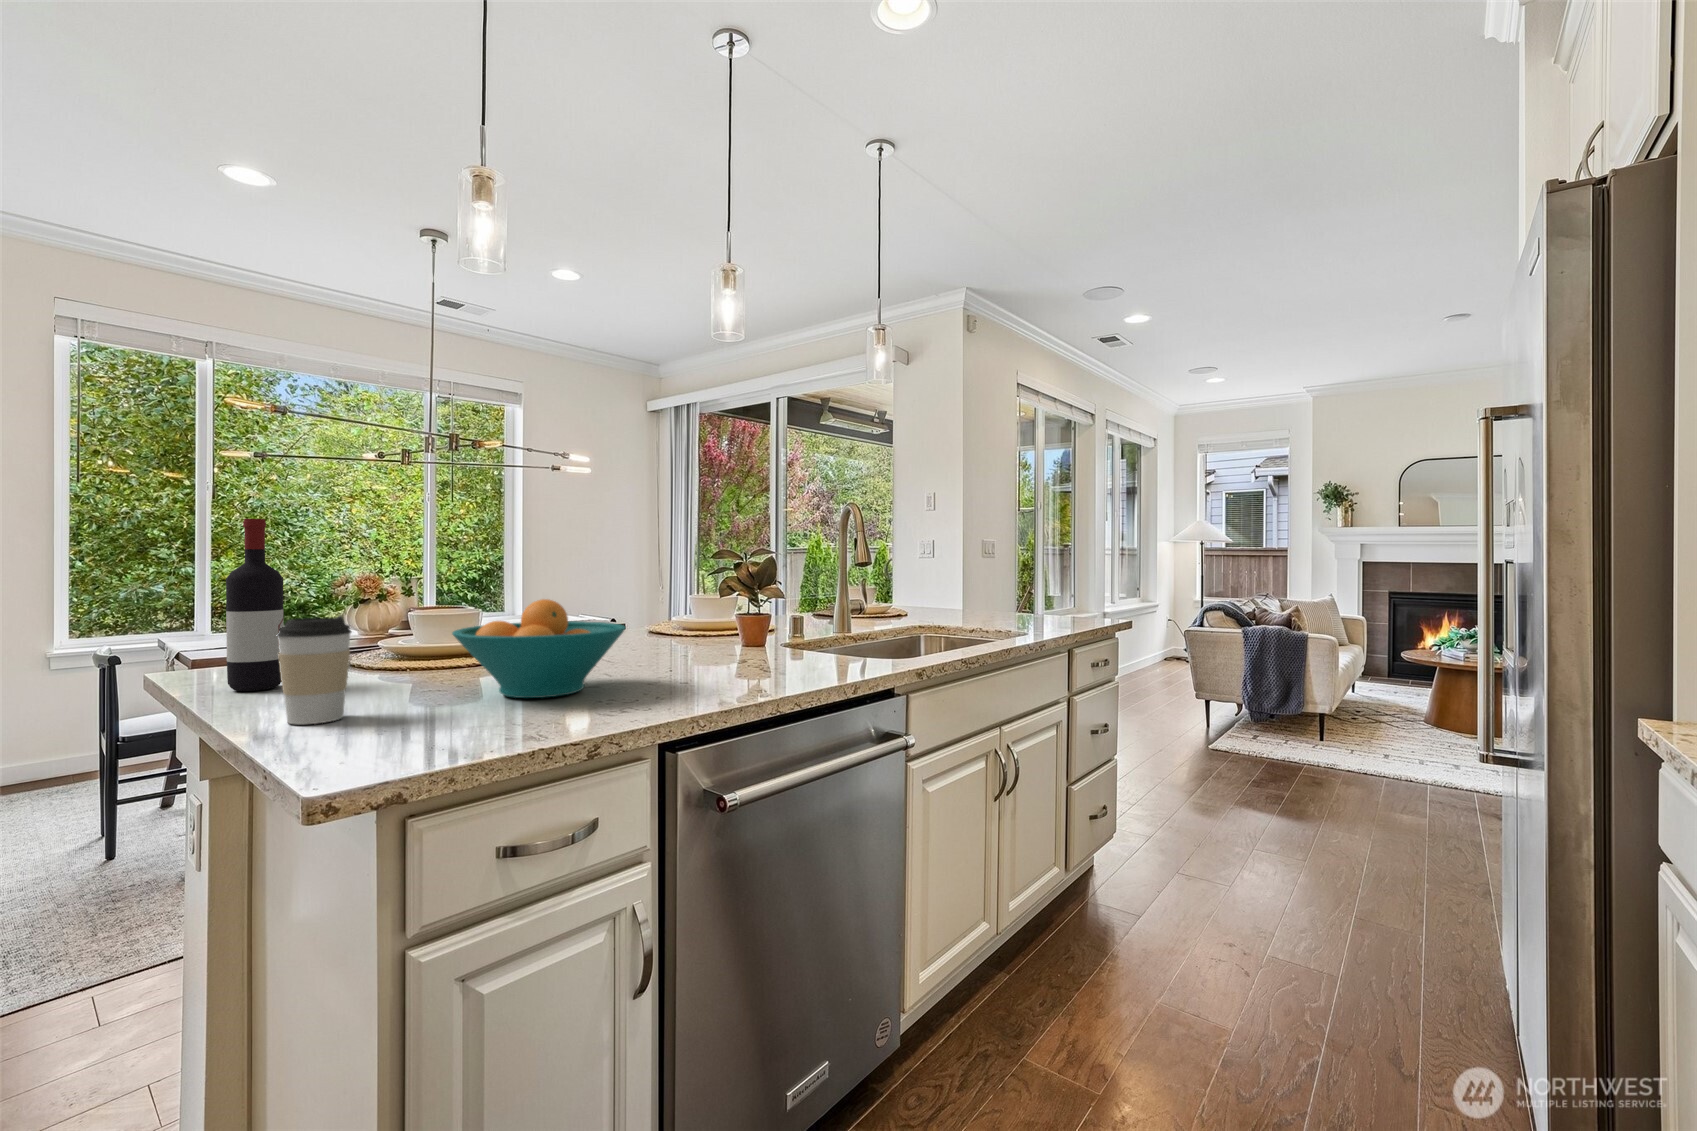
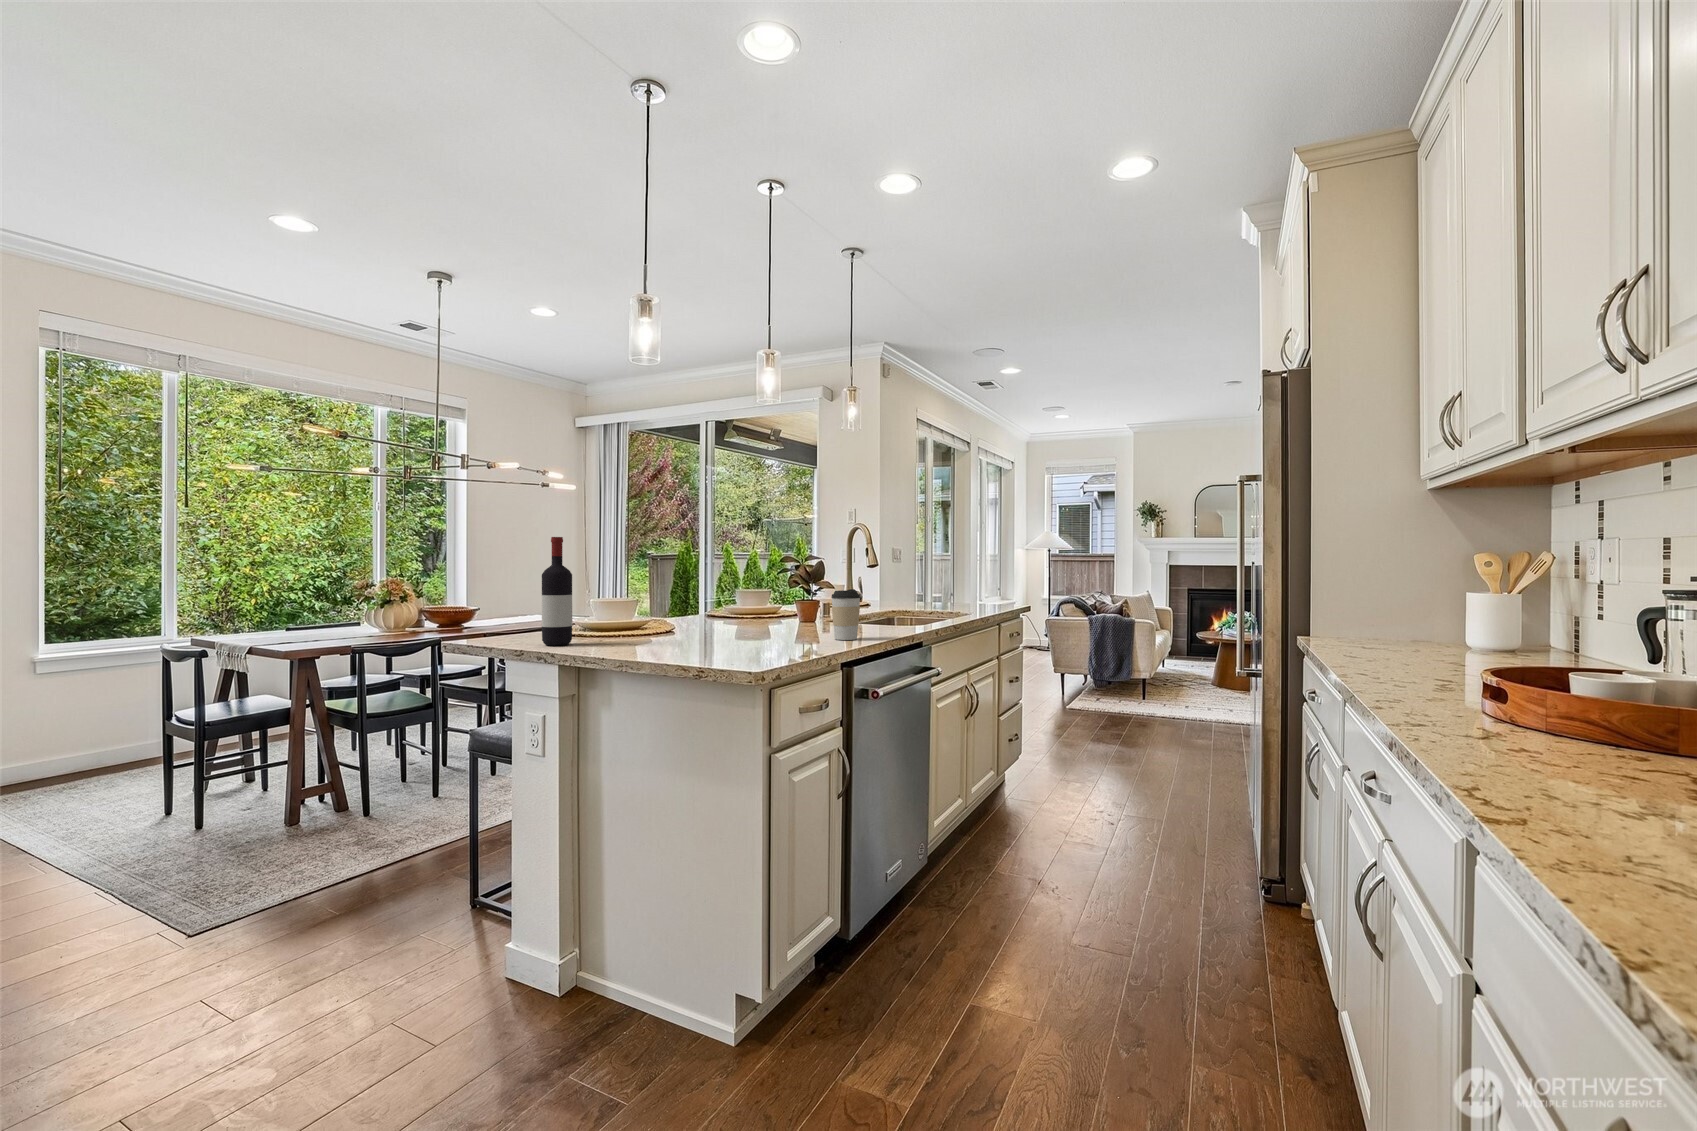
fruit bowl: present [452,599,626,698] -> none [695,586,793,644]
coffee cup: present [277,616,351,724] -> present [831,589,860,640]

